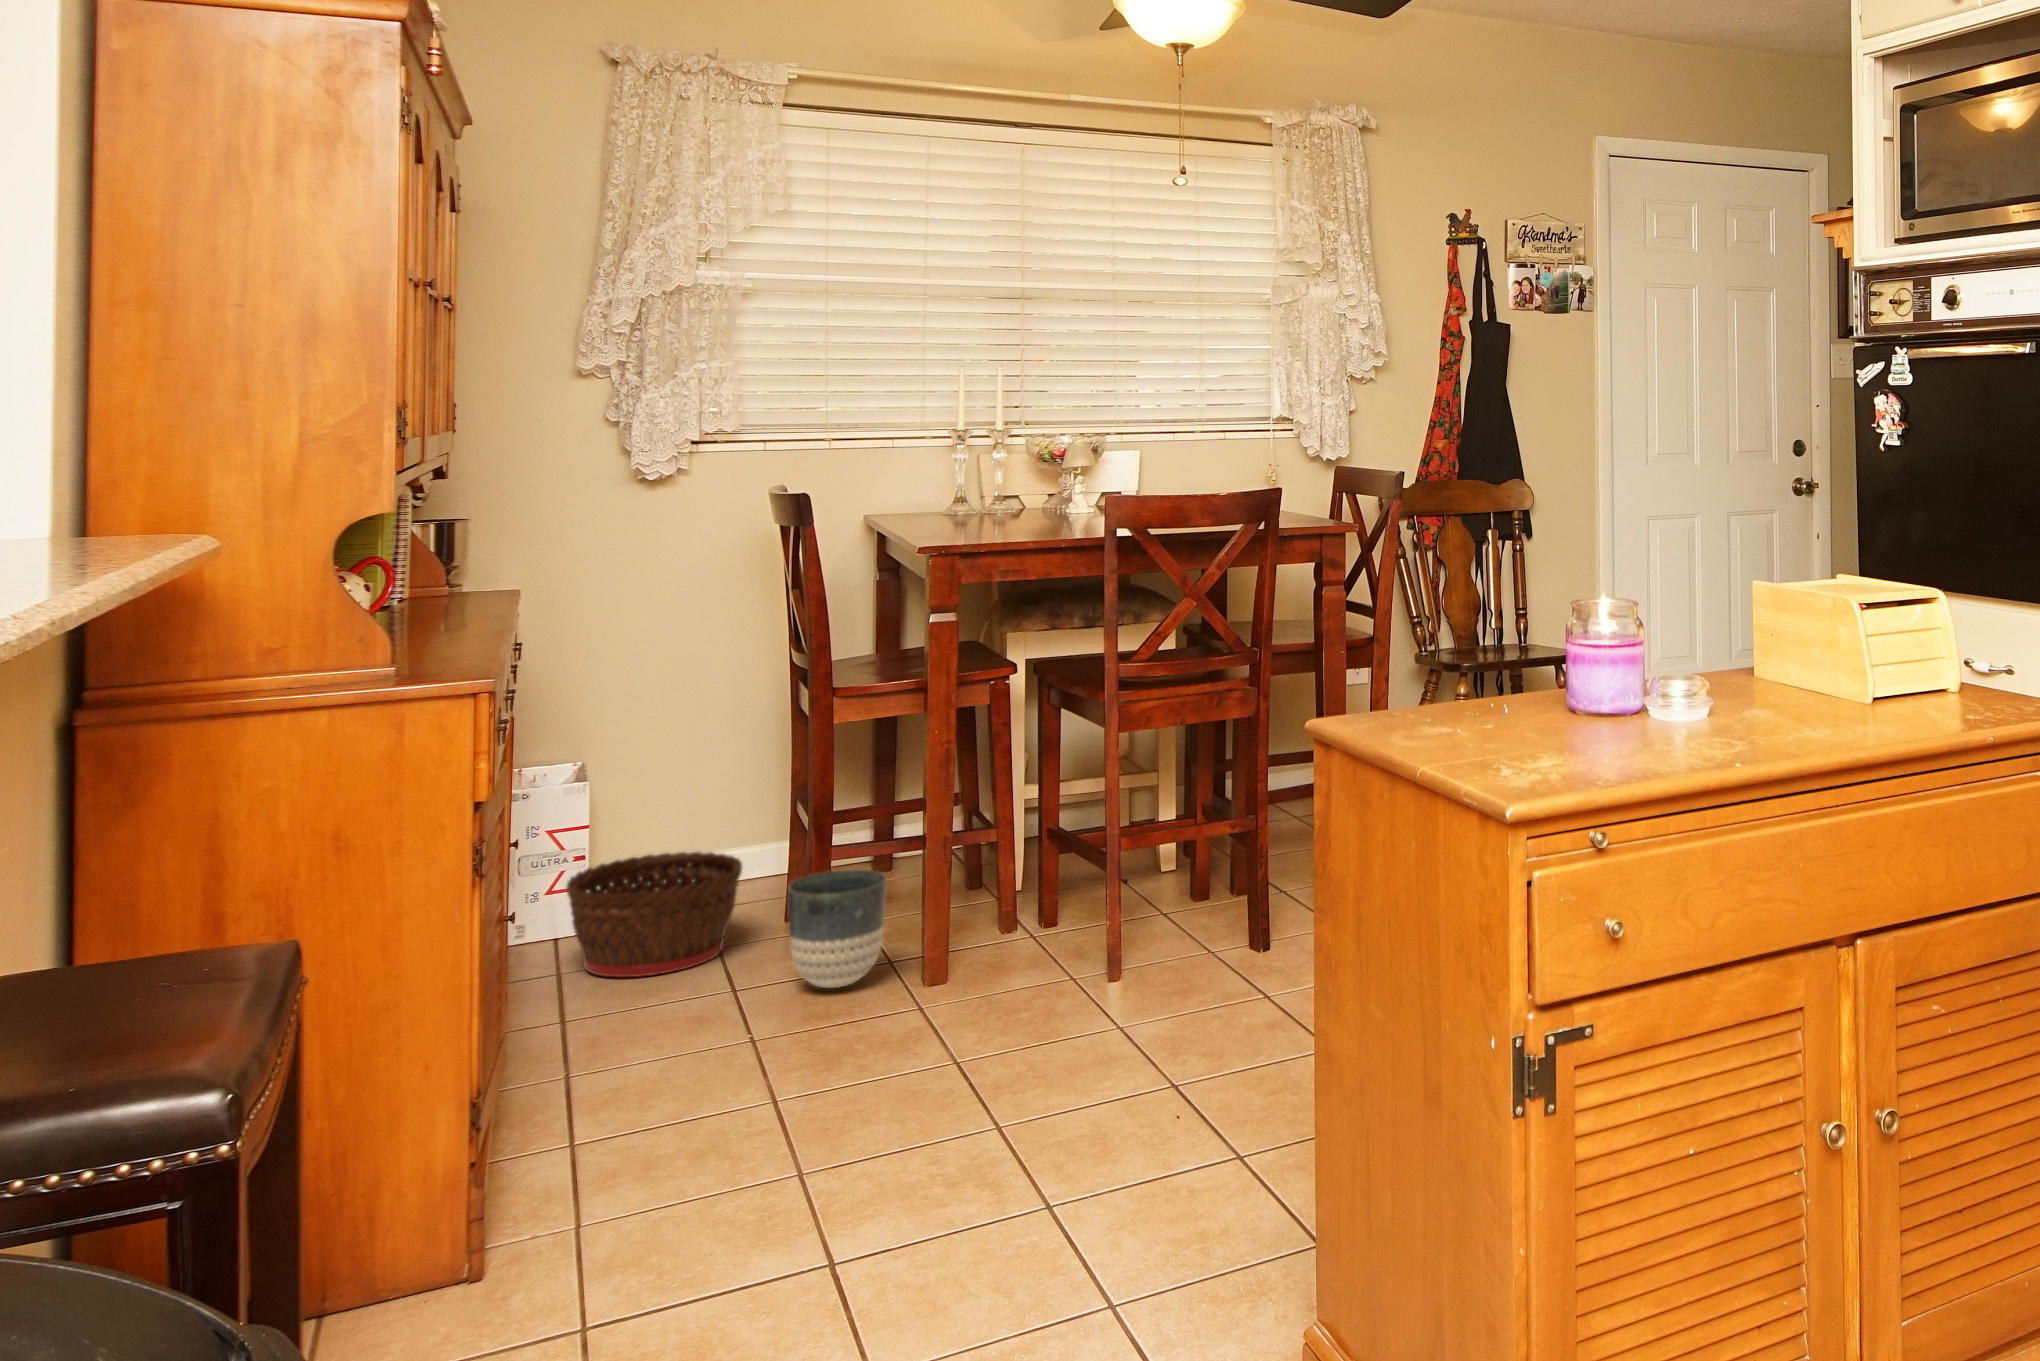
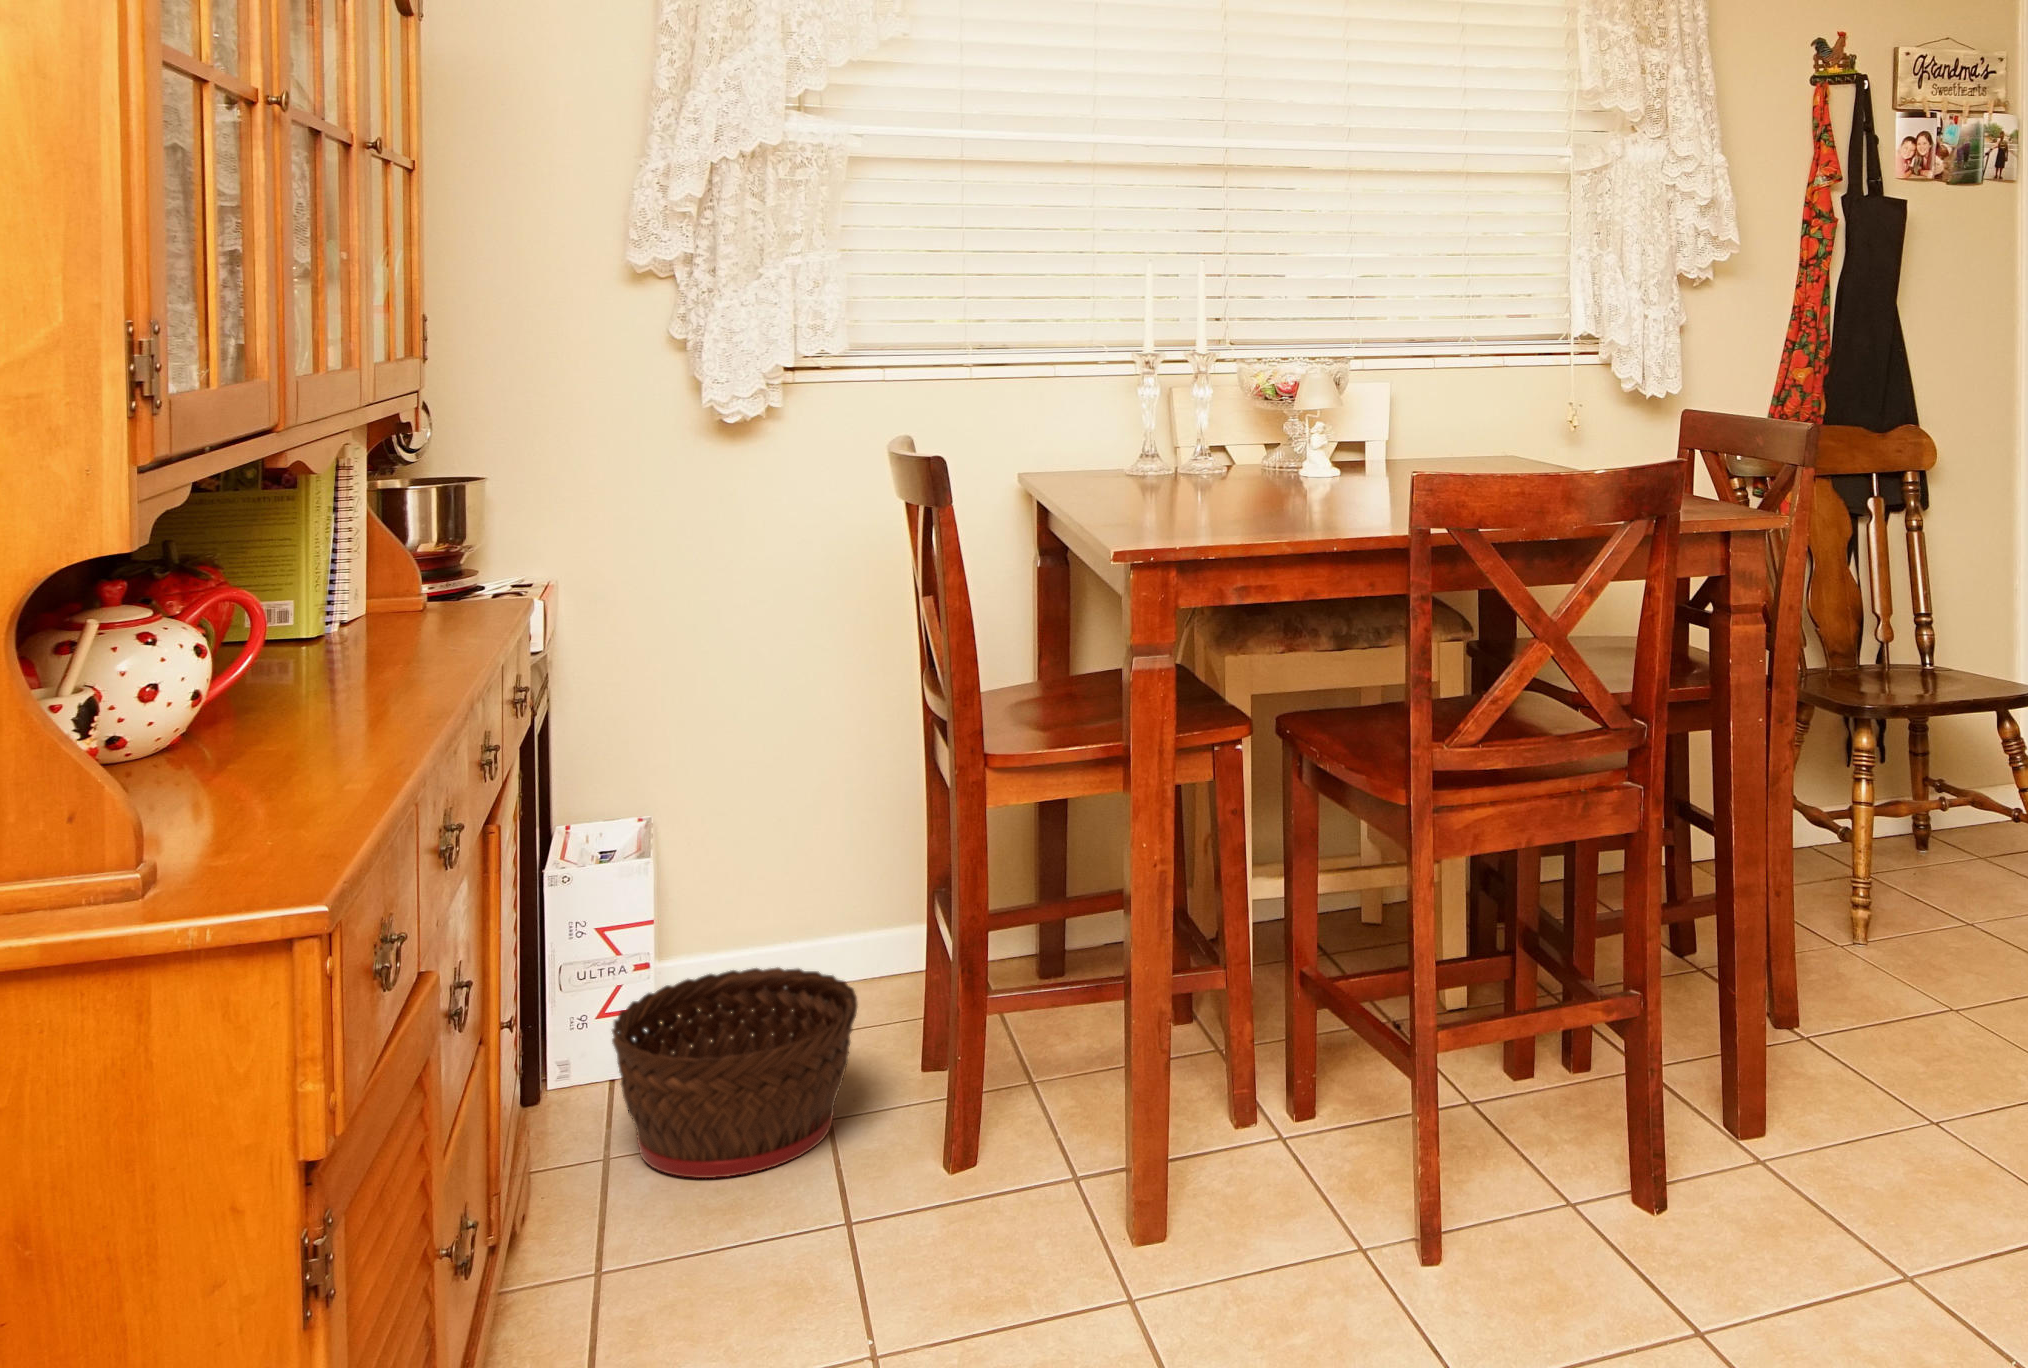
planter: present [788,869,887,988] -> none [921,1038,1068,1236]

